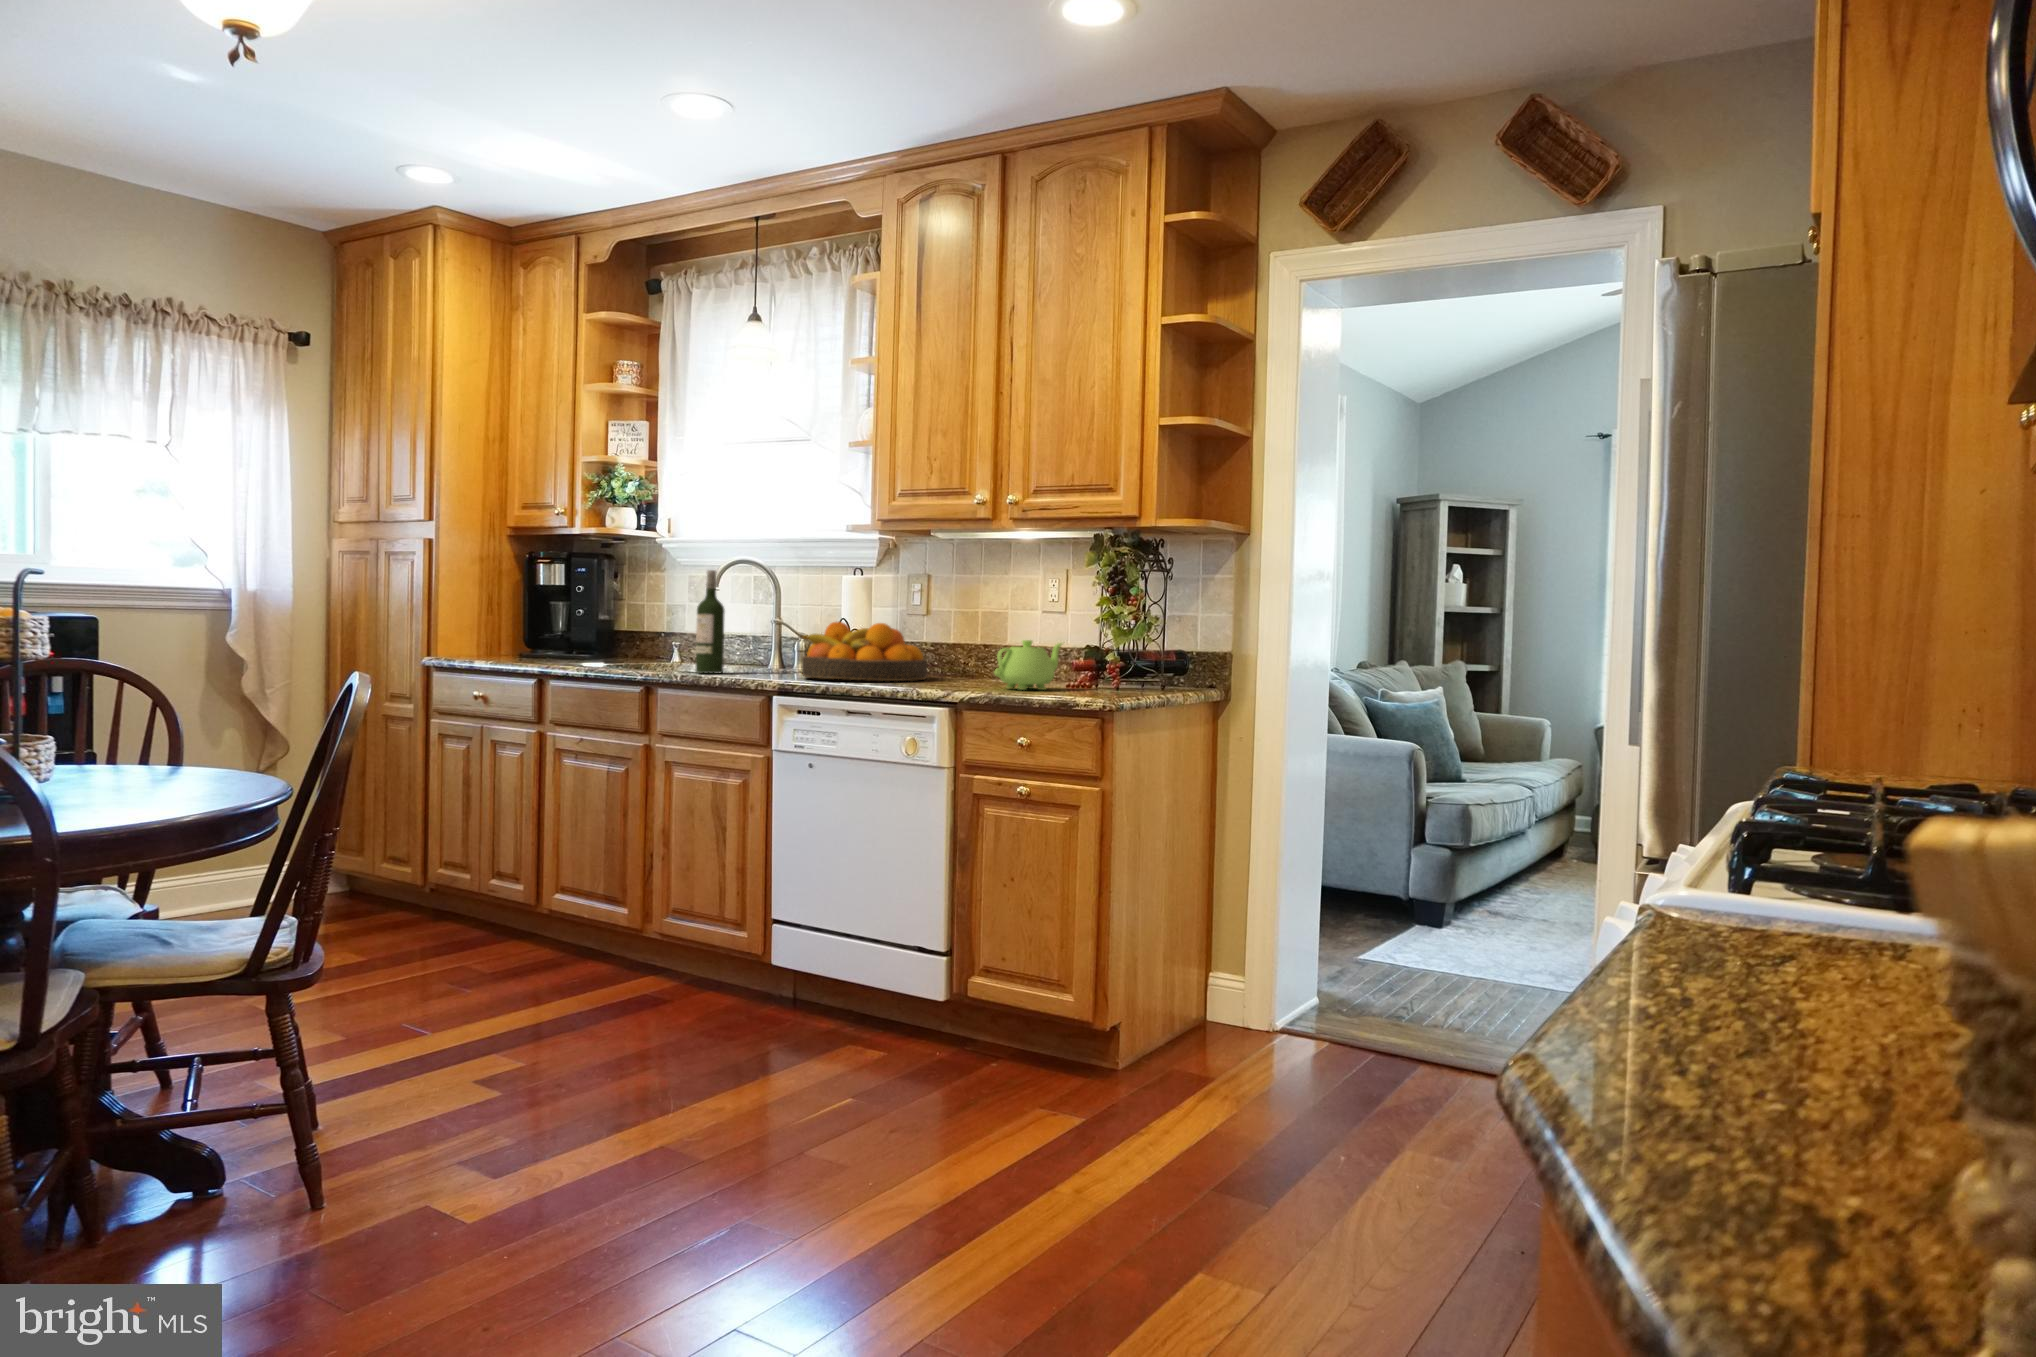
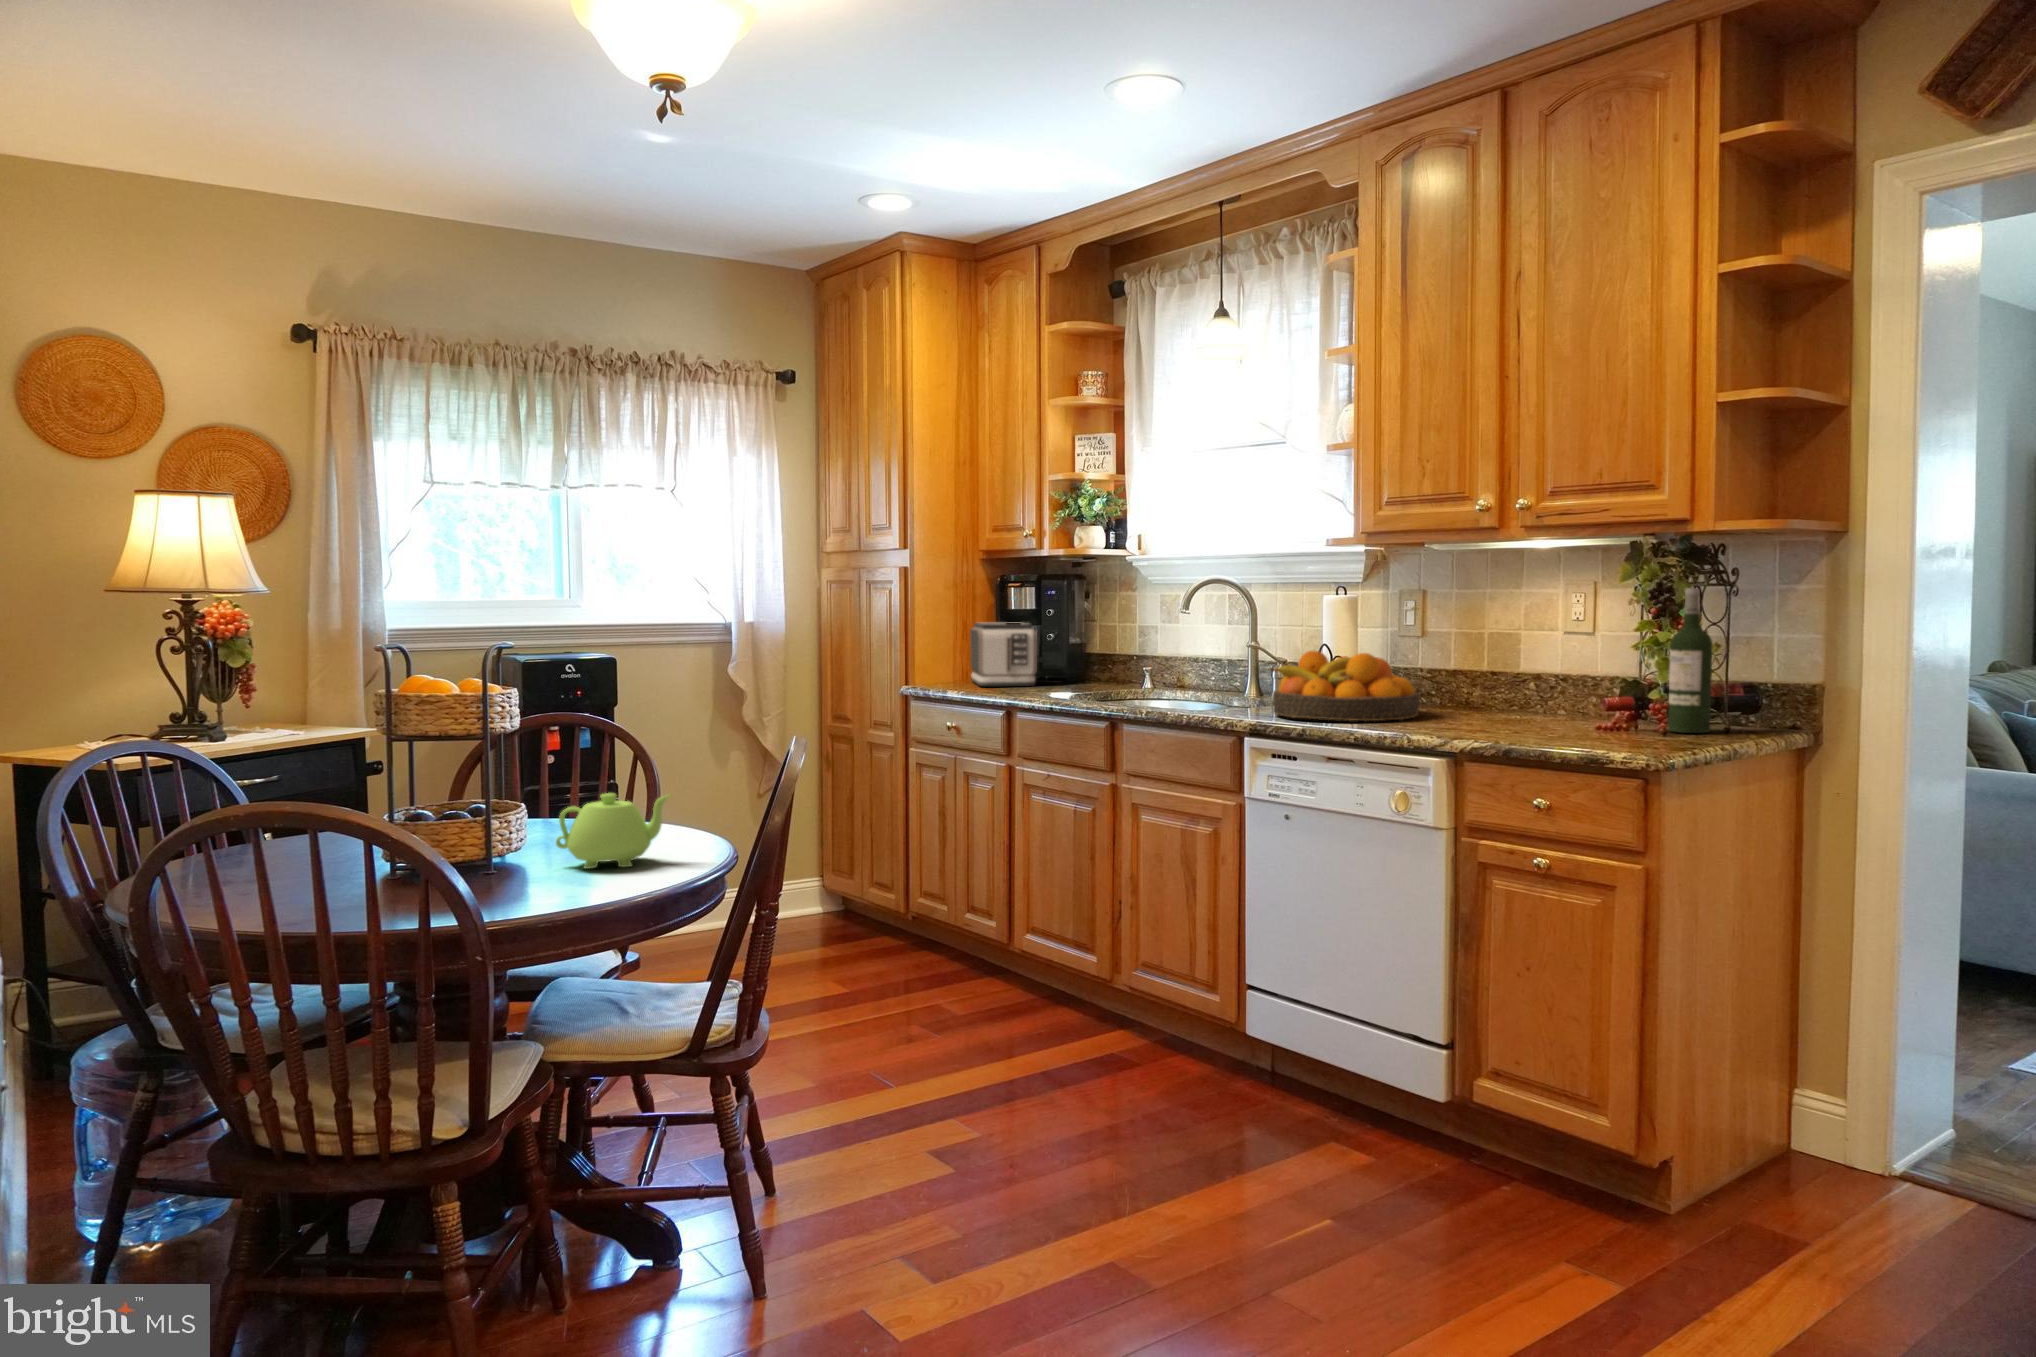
wine bottle: present [696,570,725,674] -> present [1668,588,1713,733]
toaster: none [500,599,572,661] -> present [970,622,1037,686]
teapot: present [994,640,1062,690] -> present [556,793,670,869]

